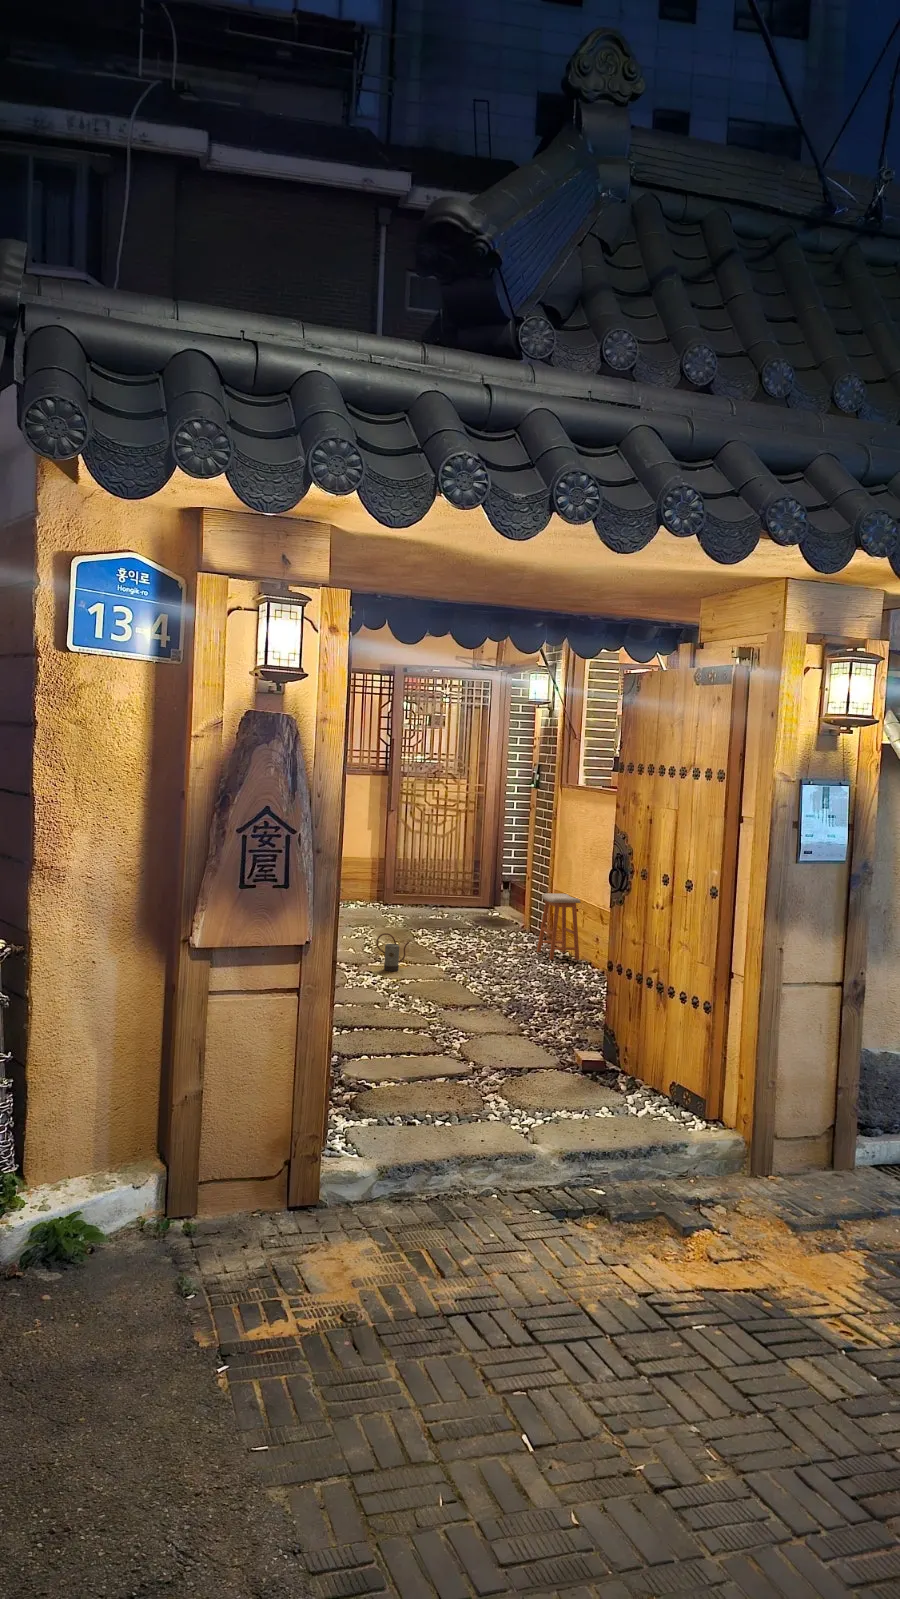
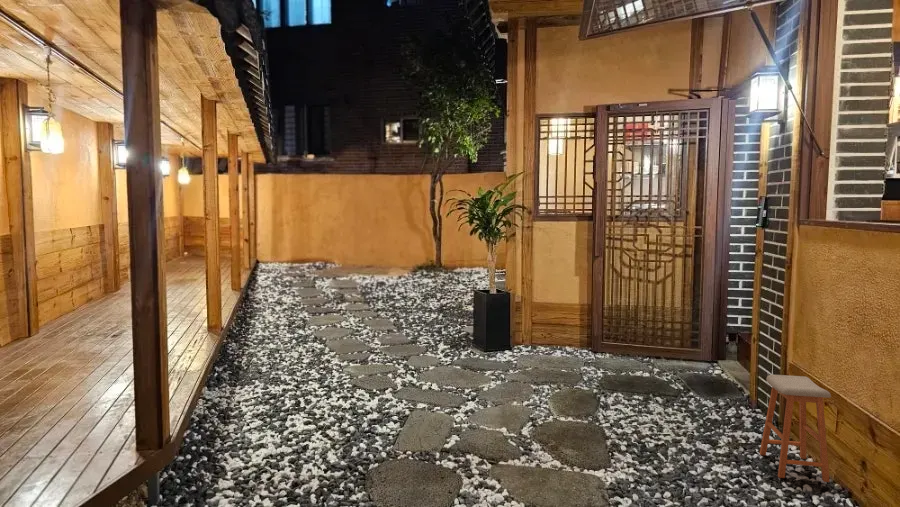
watering can: present [376,933,409,971] -> none [495,435,539,492]

